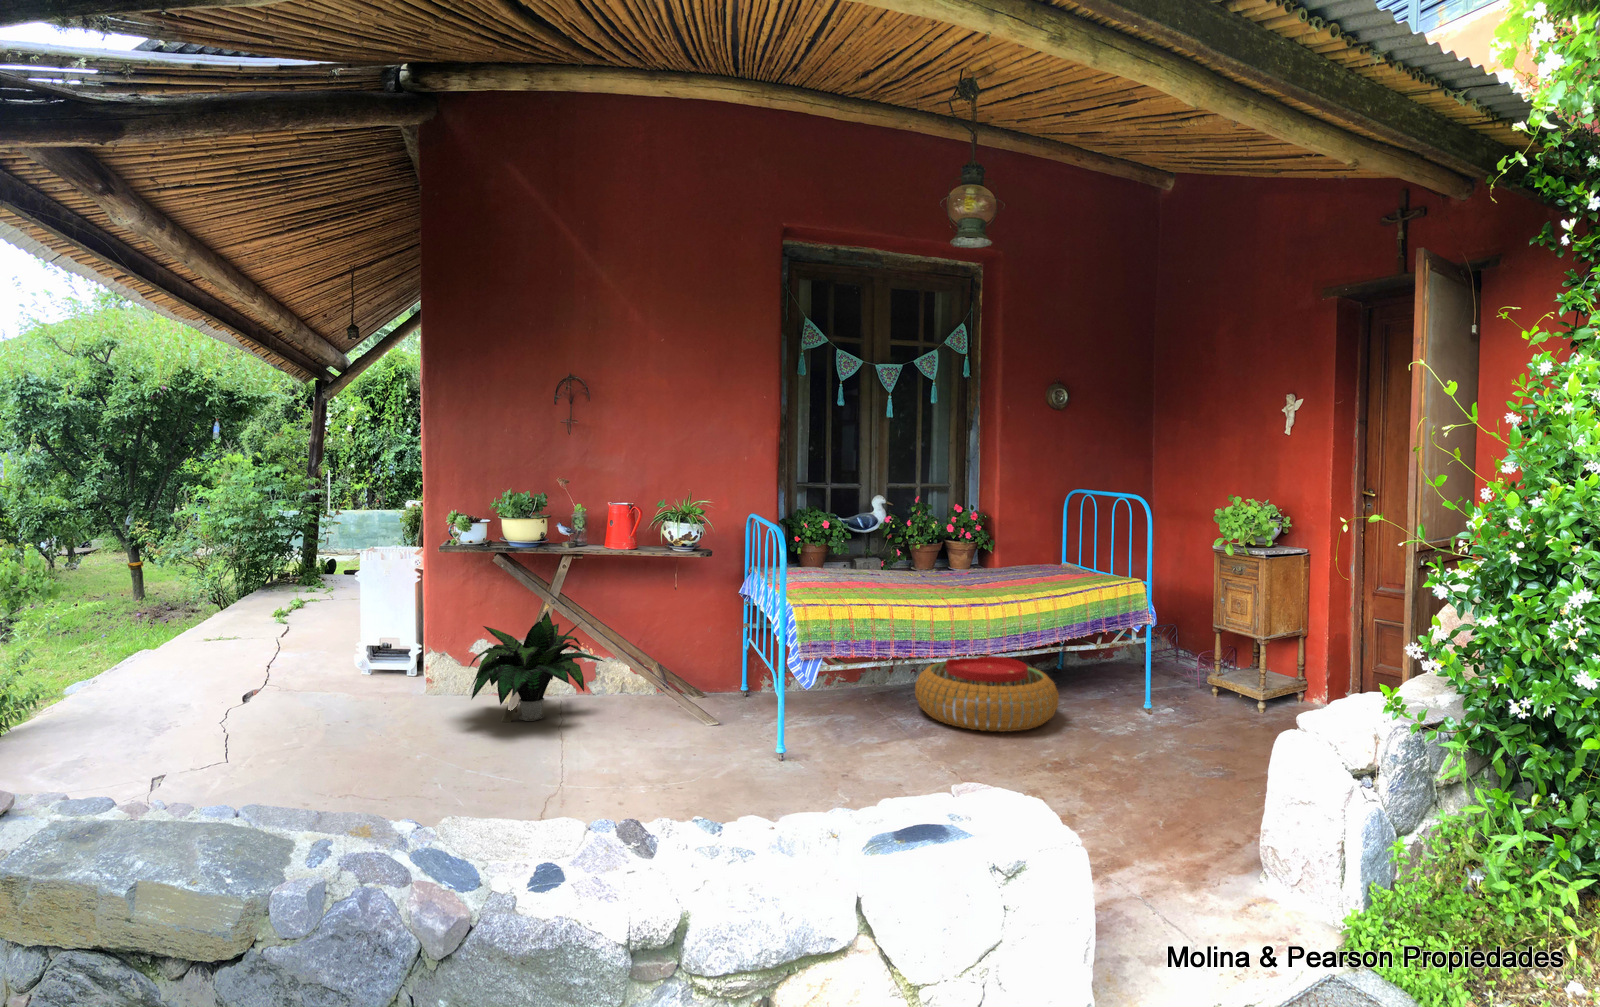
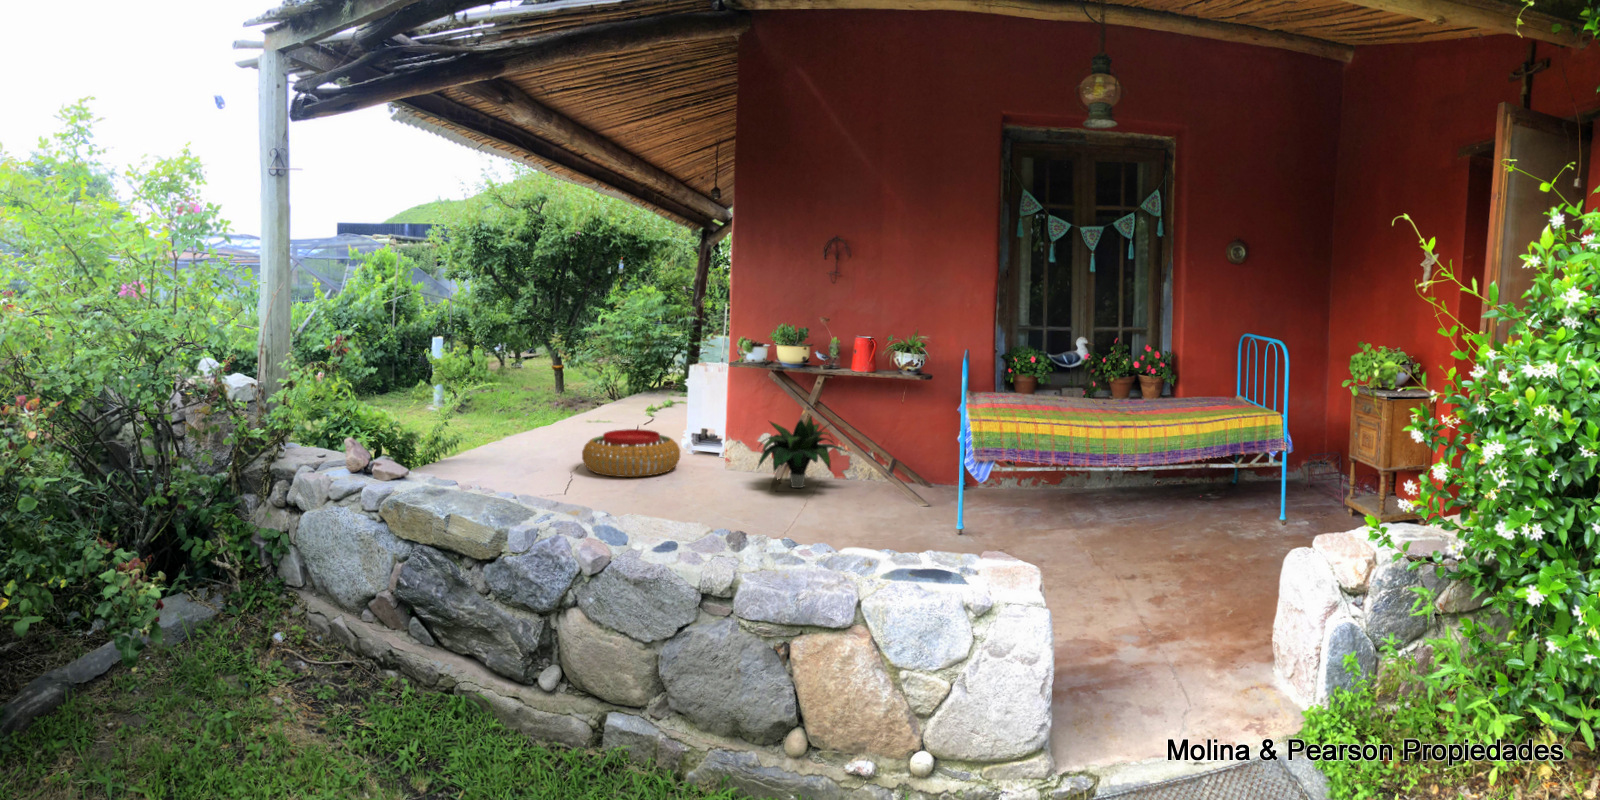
pouf: present [915,656,1059,732] -> present [582,429,680,477]

